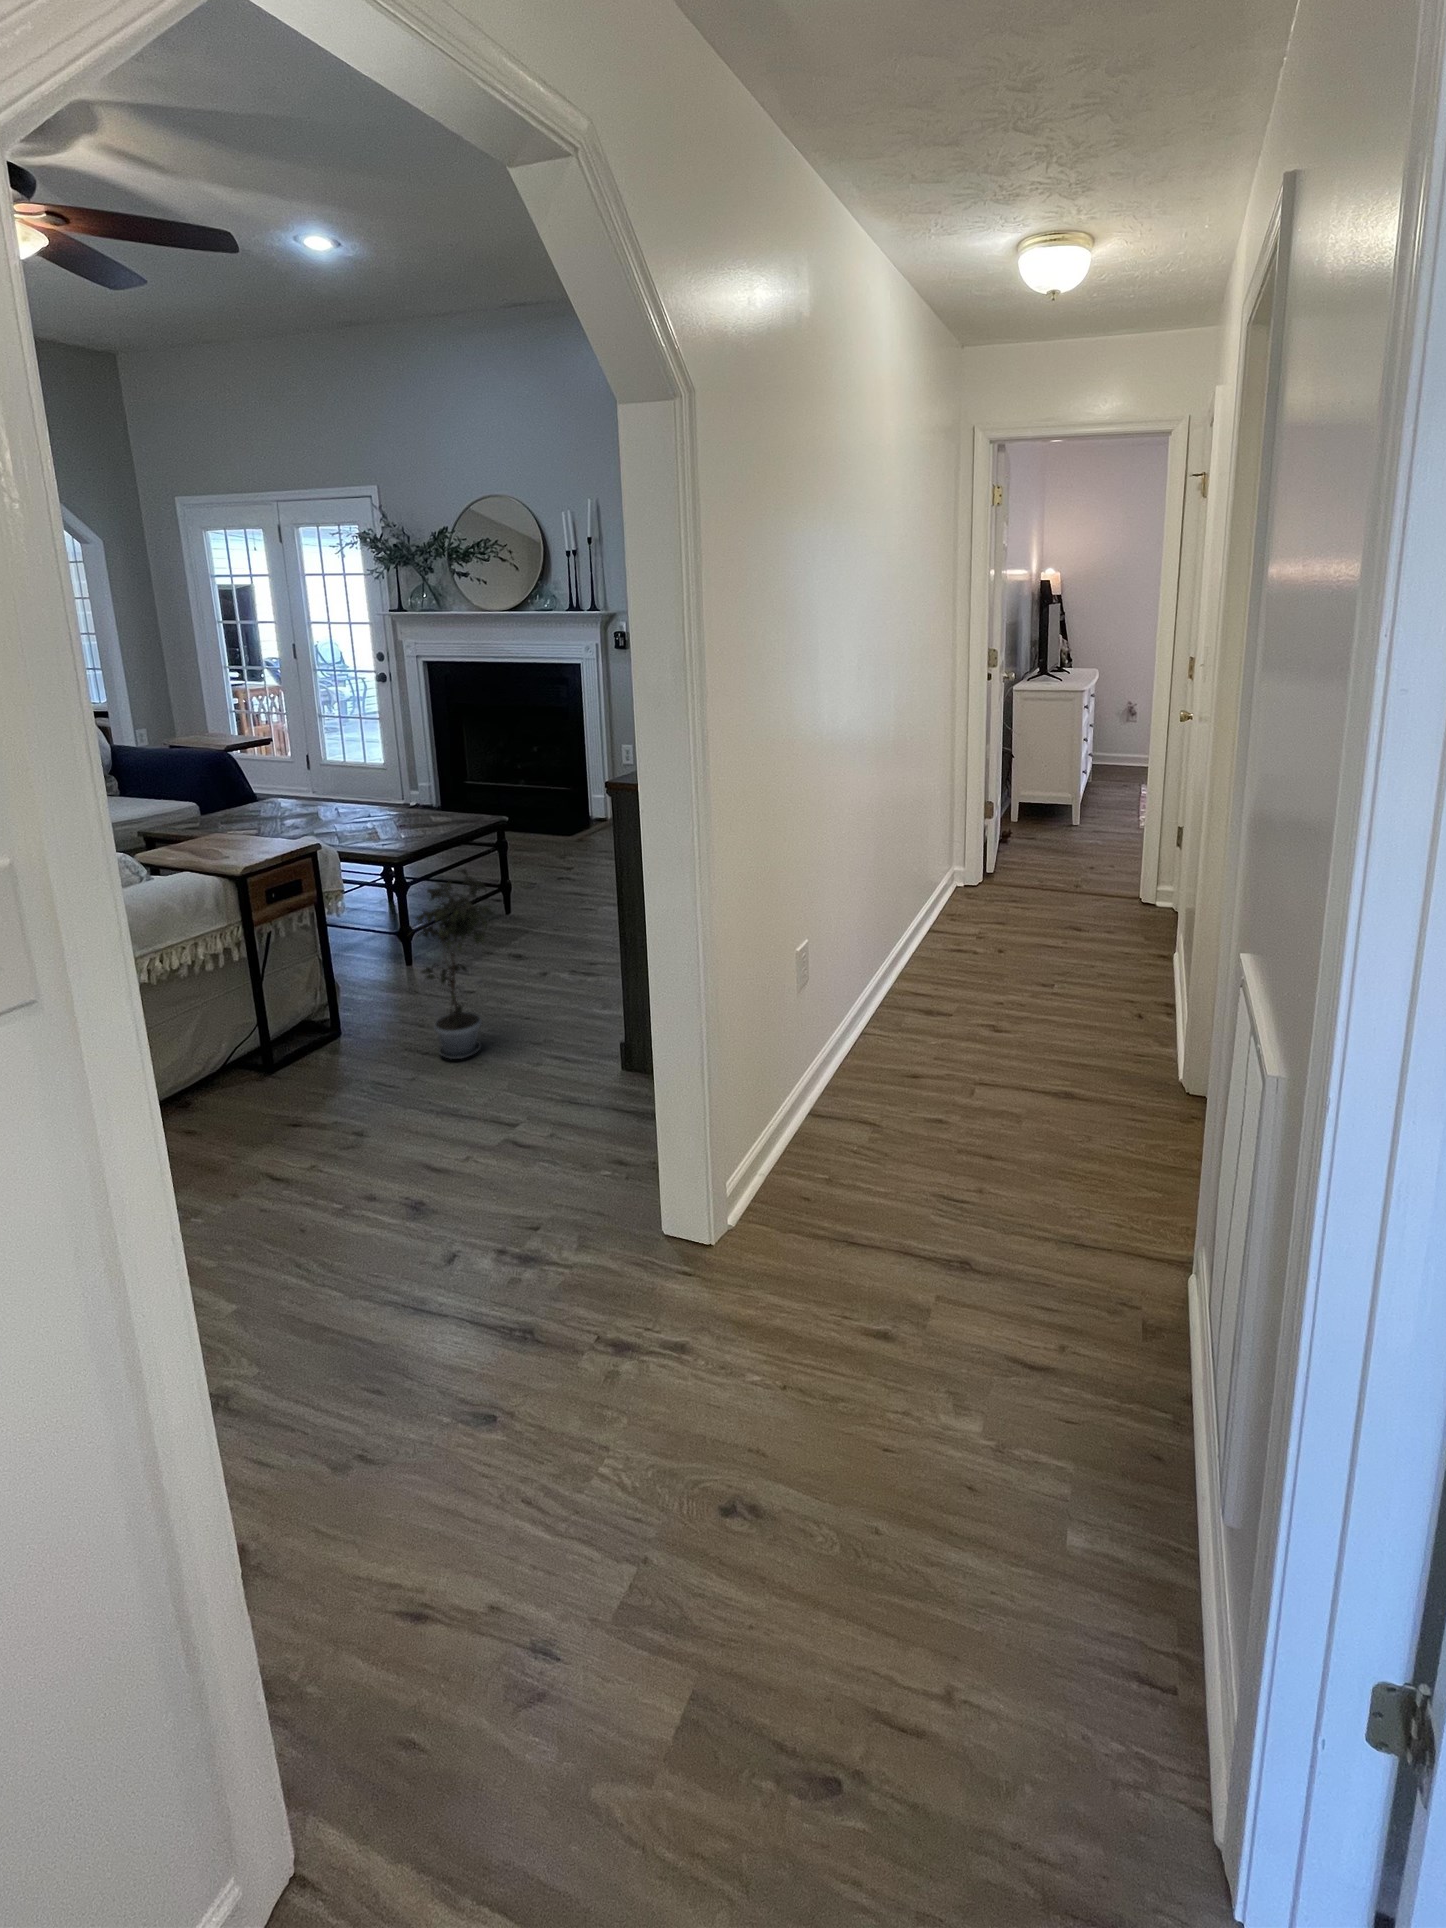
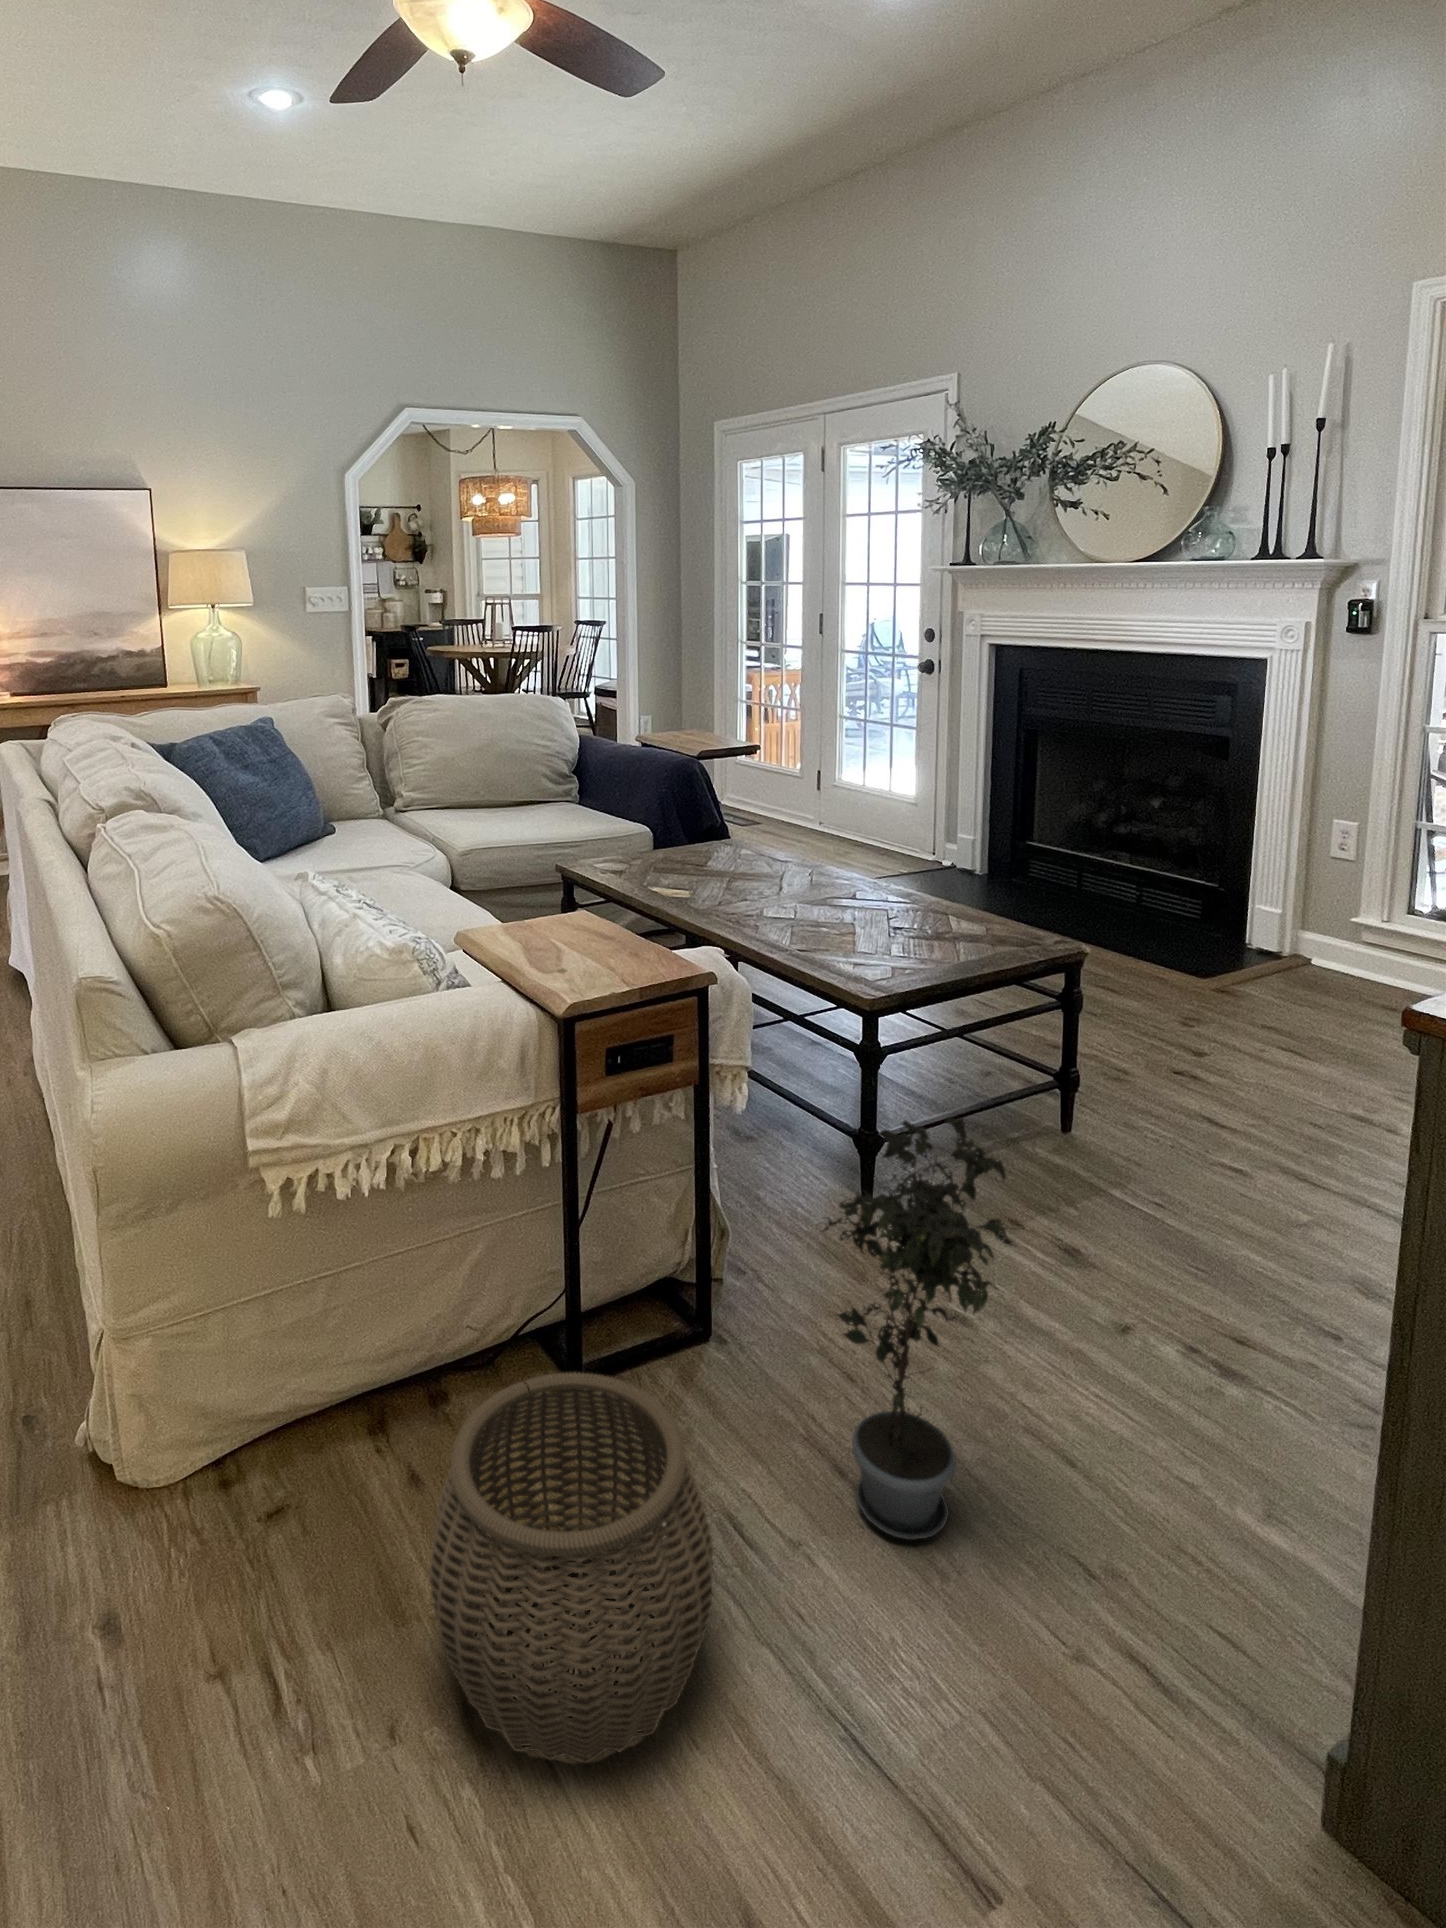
woven basket: none [239,1016,389,1170] -> present [429,1373,714,1763]

